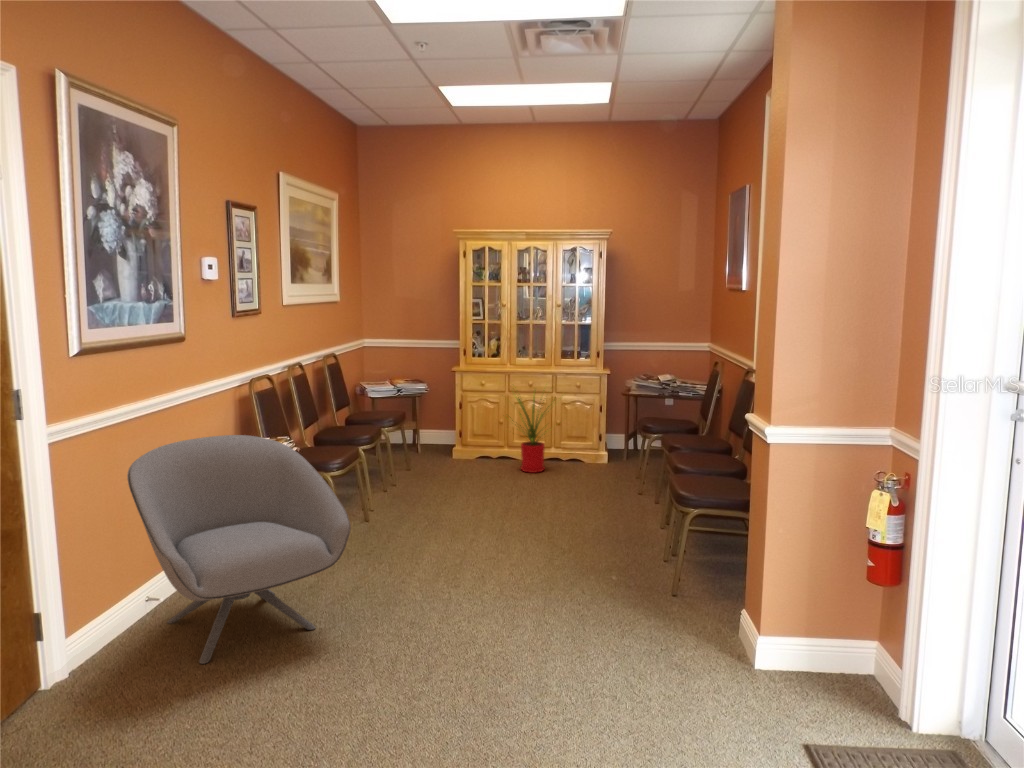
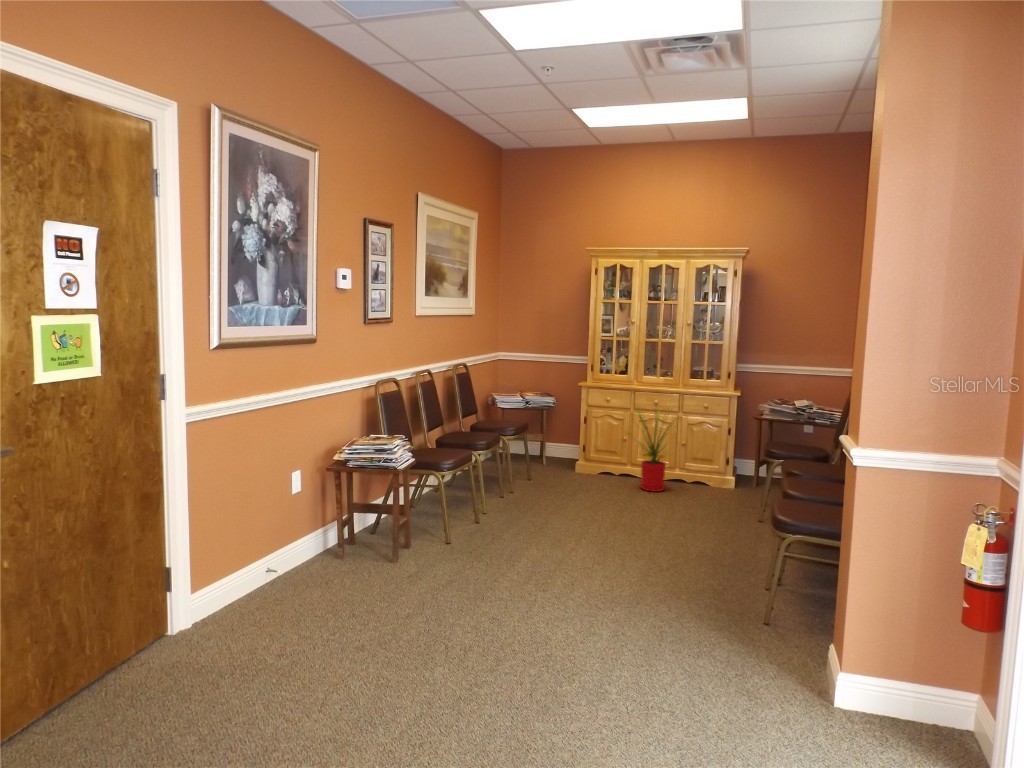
armchair: present [127,435,351,664] -> none [252,429,439,631]

